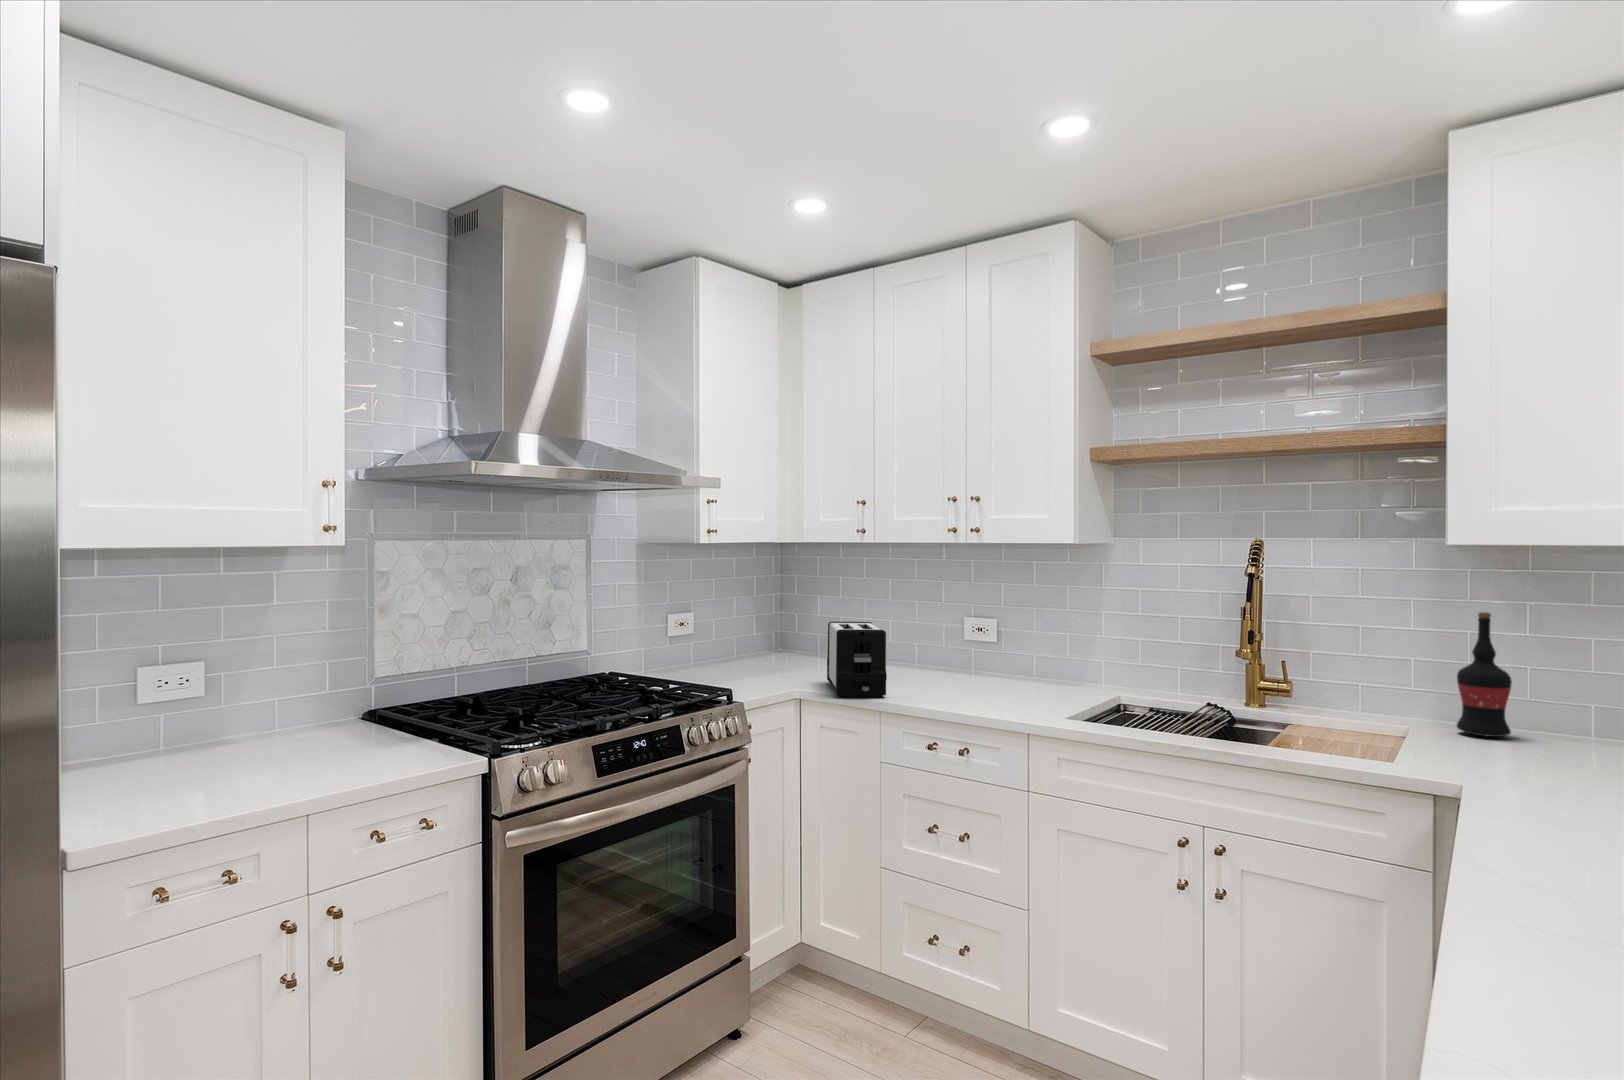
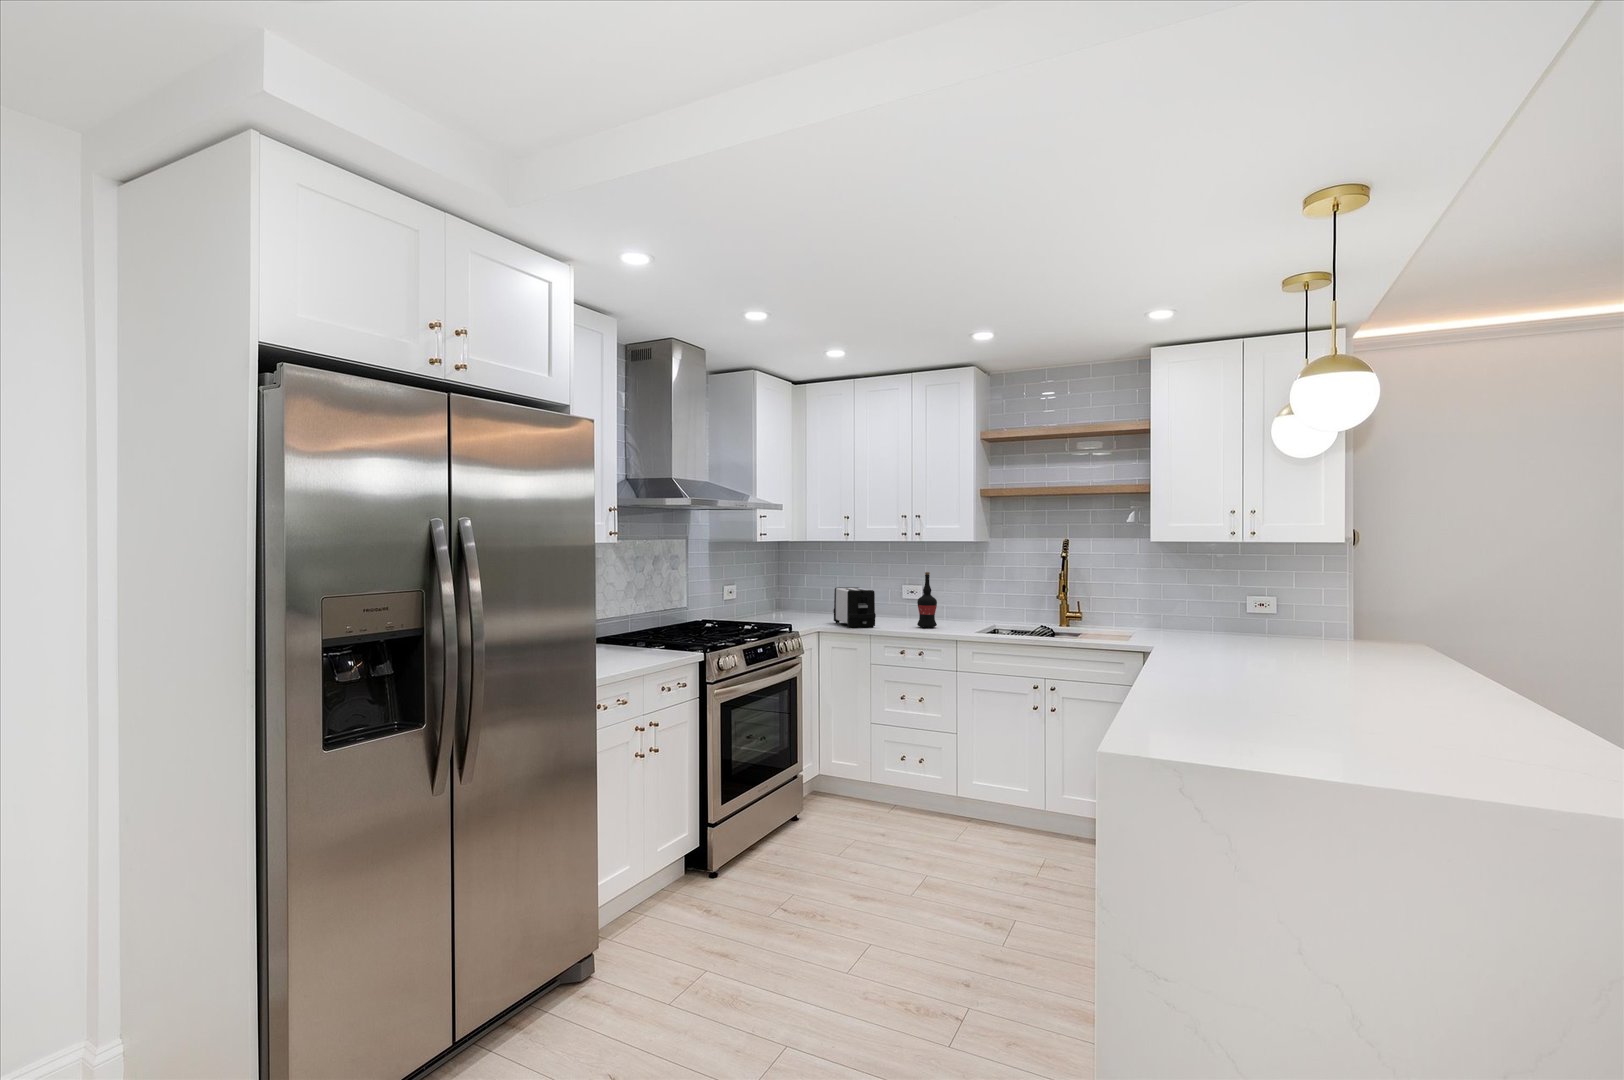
wine bottle: present [1457,612,1512,737] -> present [917,572,937,628]

